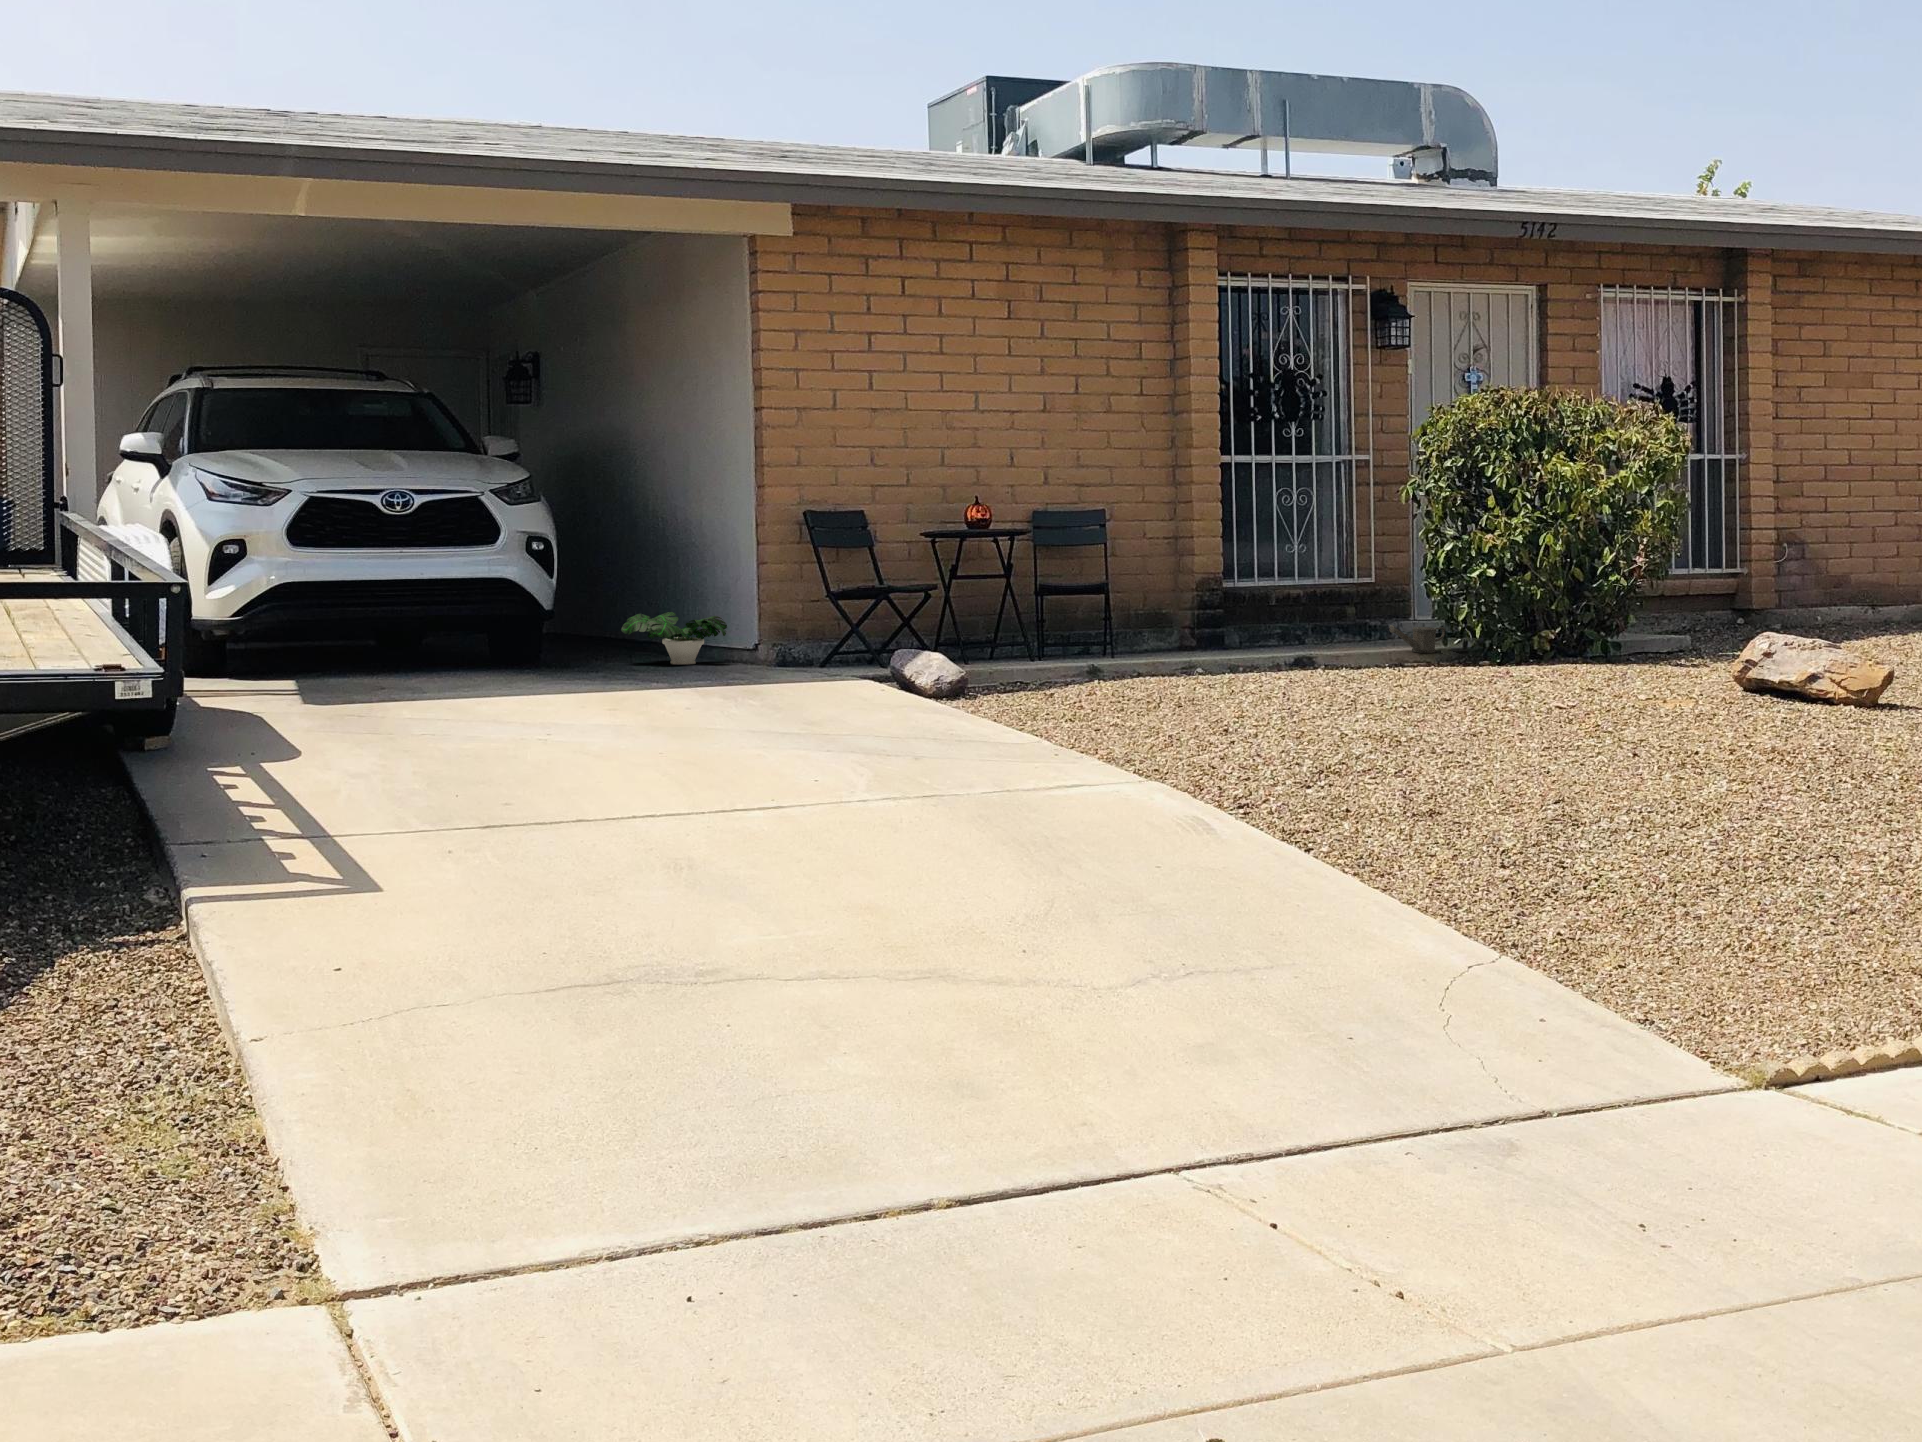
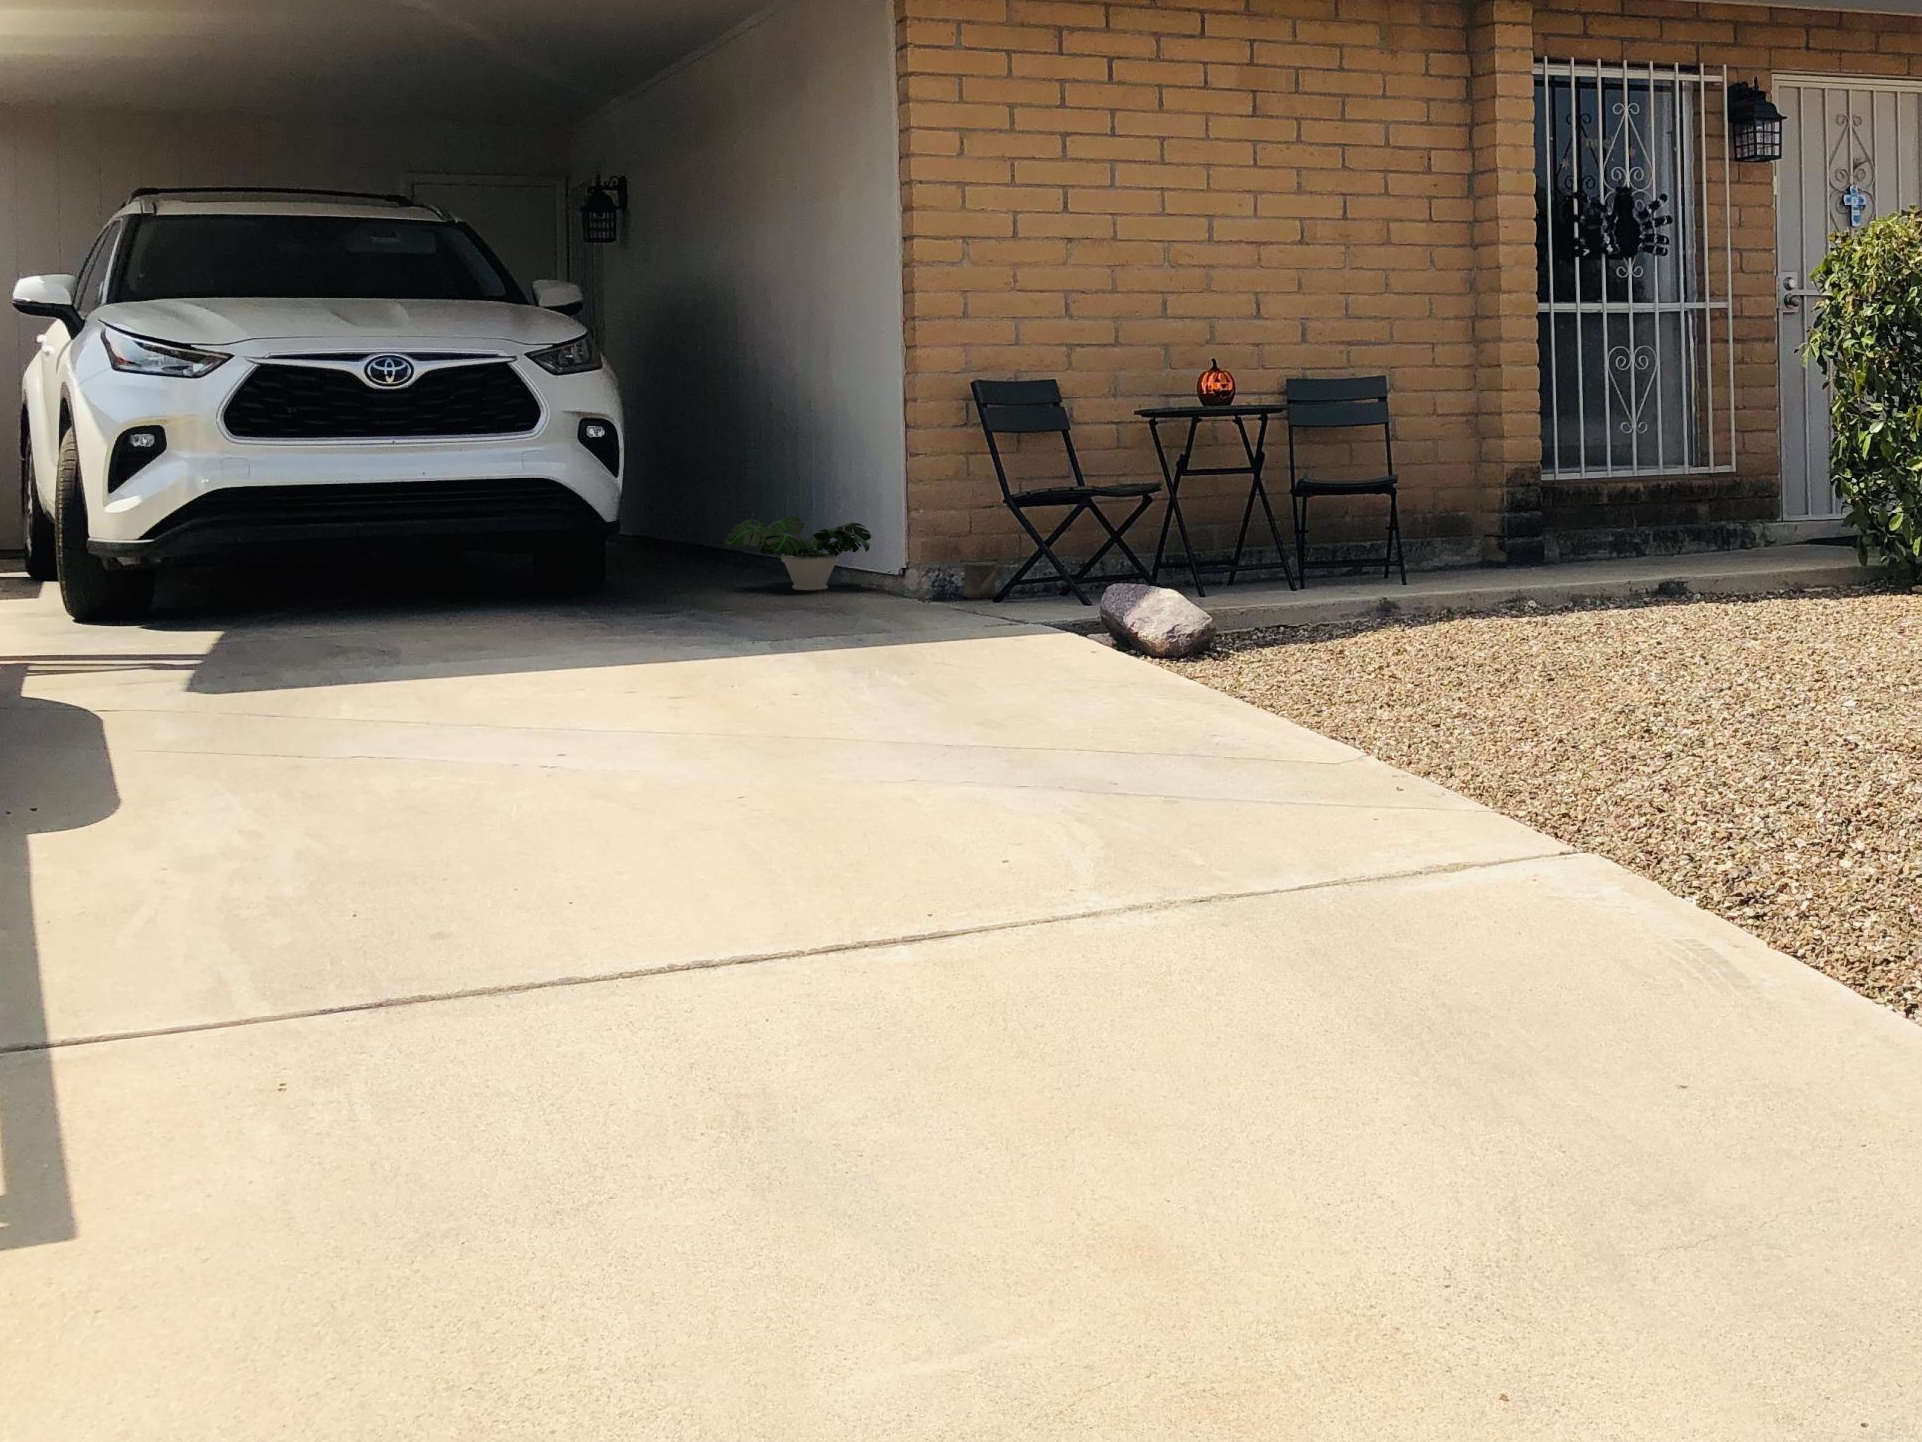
watering can: present [1389,625,1445,653] -> present [963,558,1005,598]

